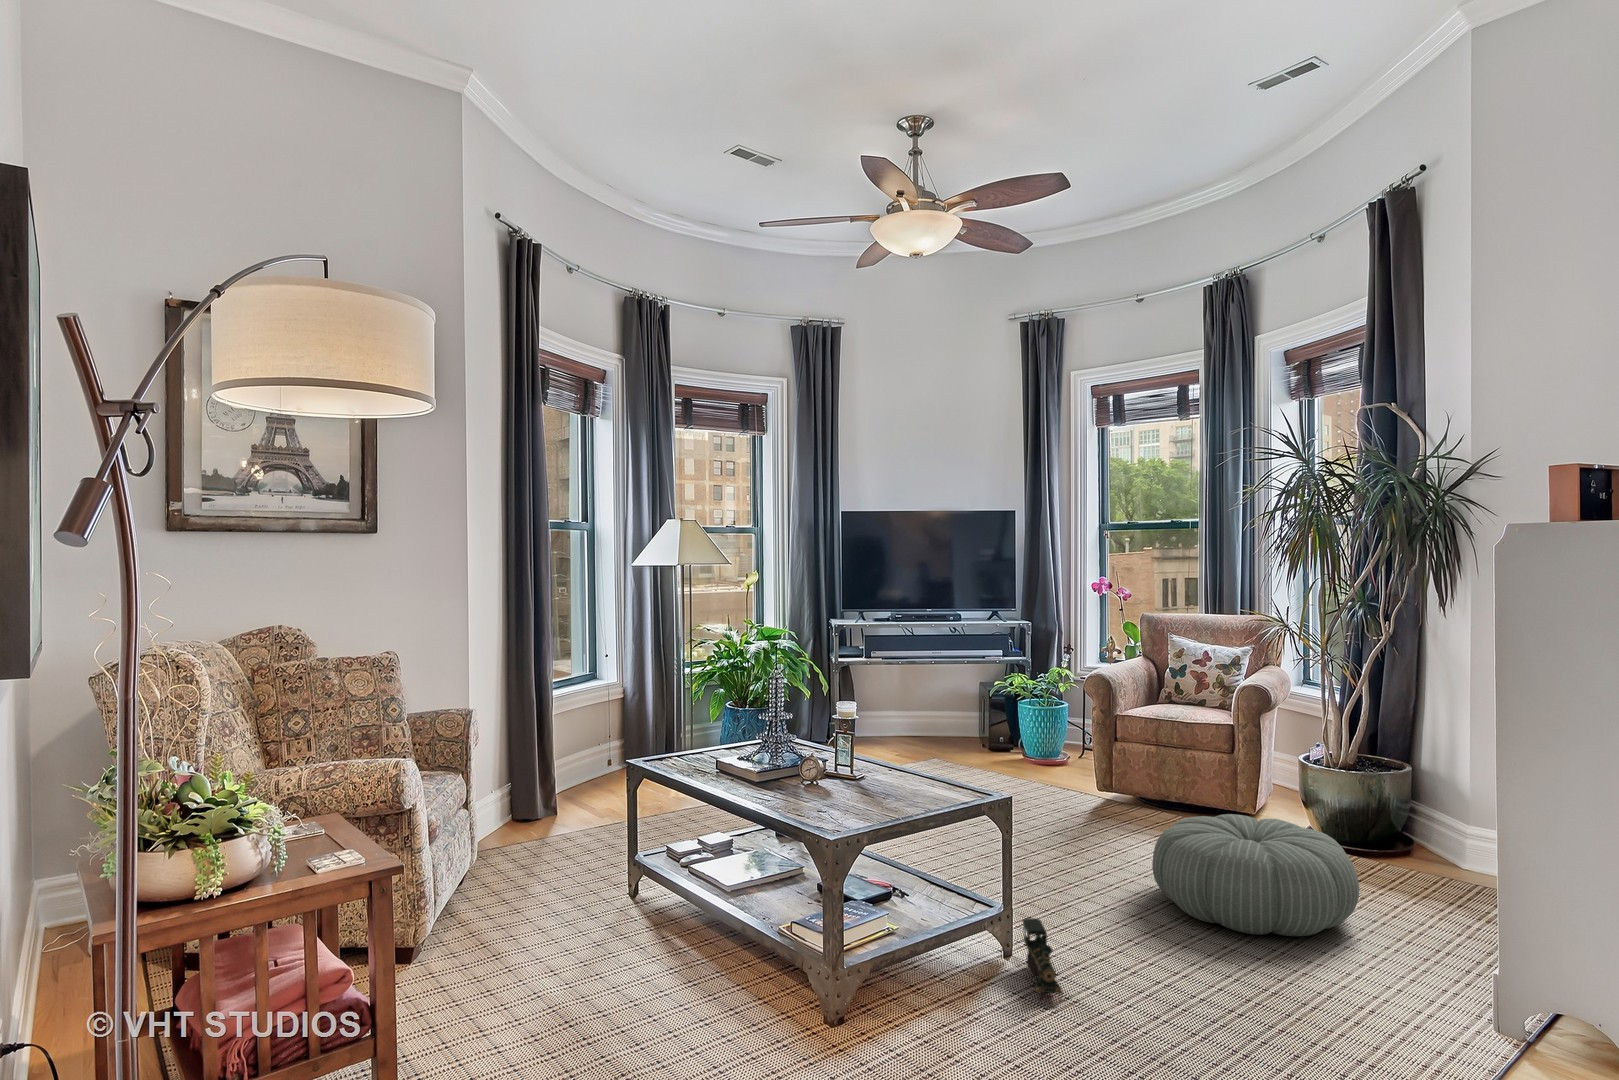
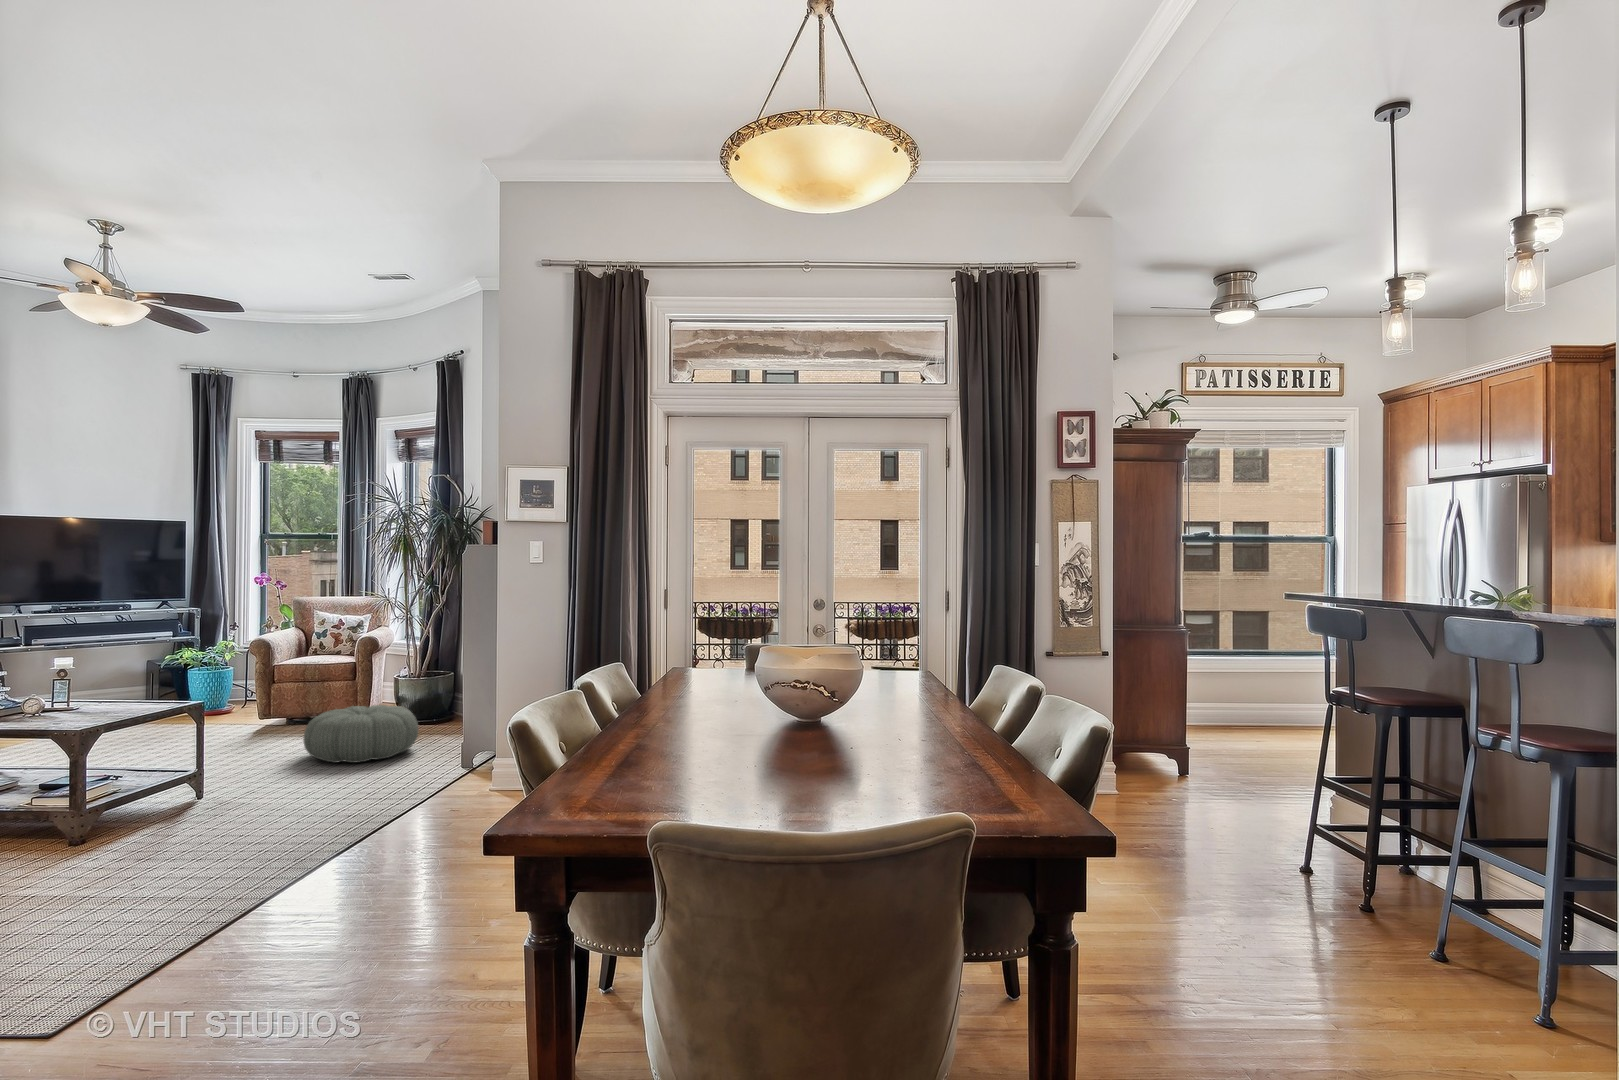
toy train: present [1023,918,1062,1005] -> none [222,771,251,807]

